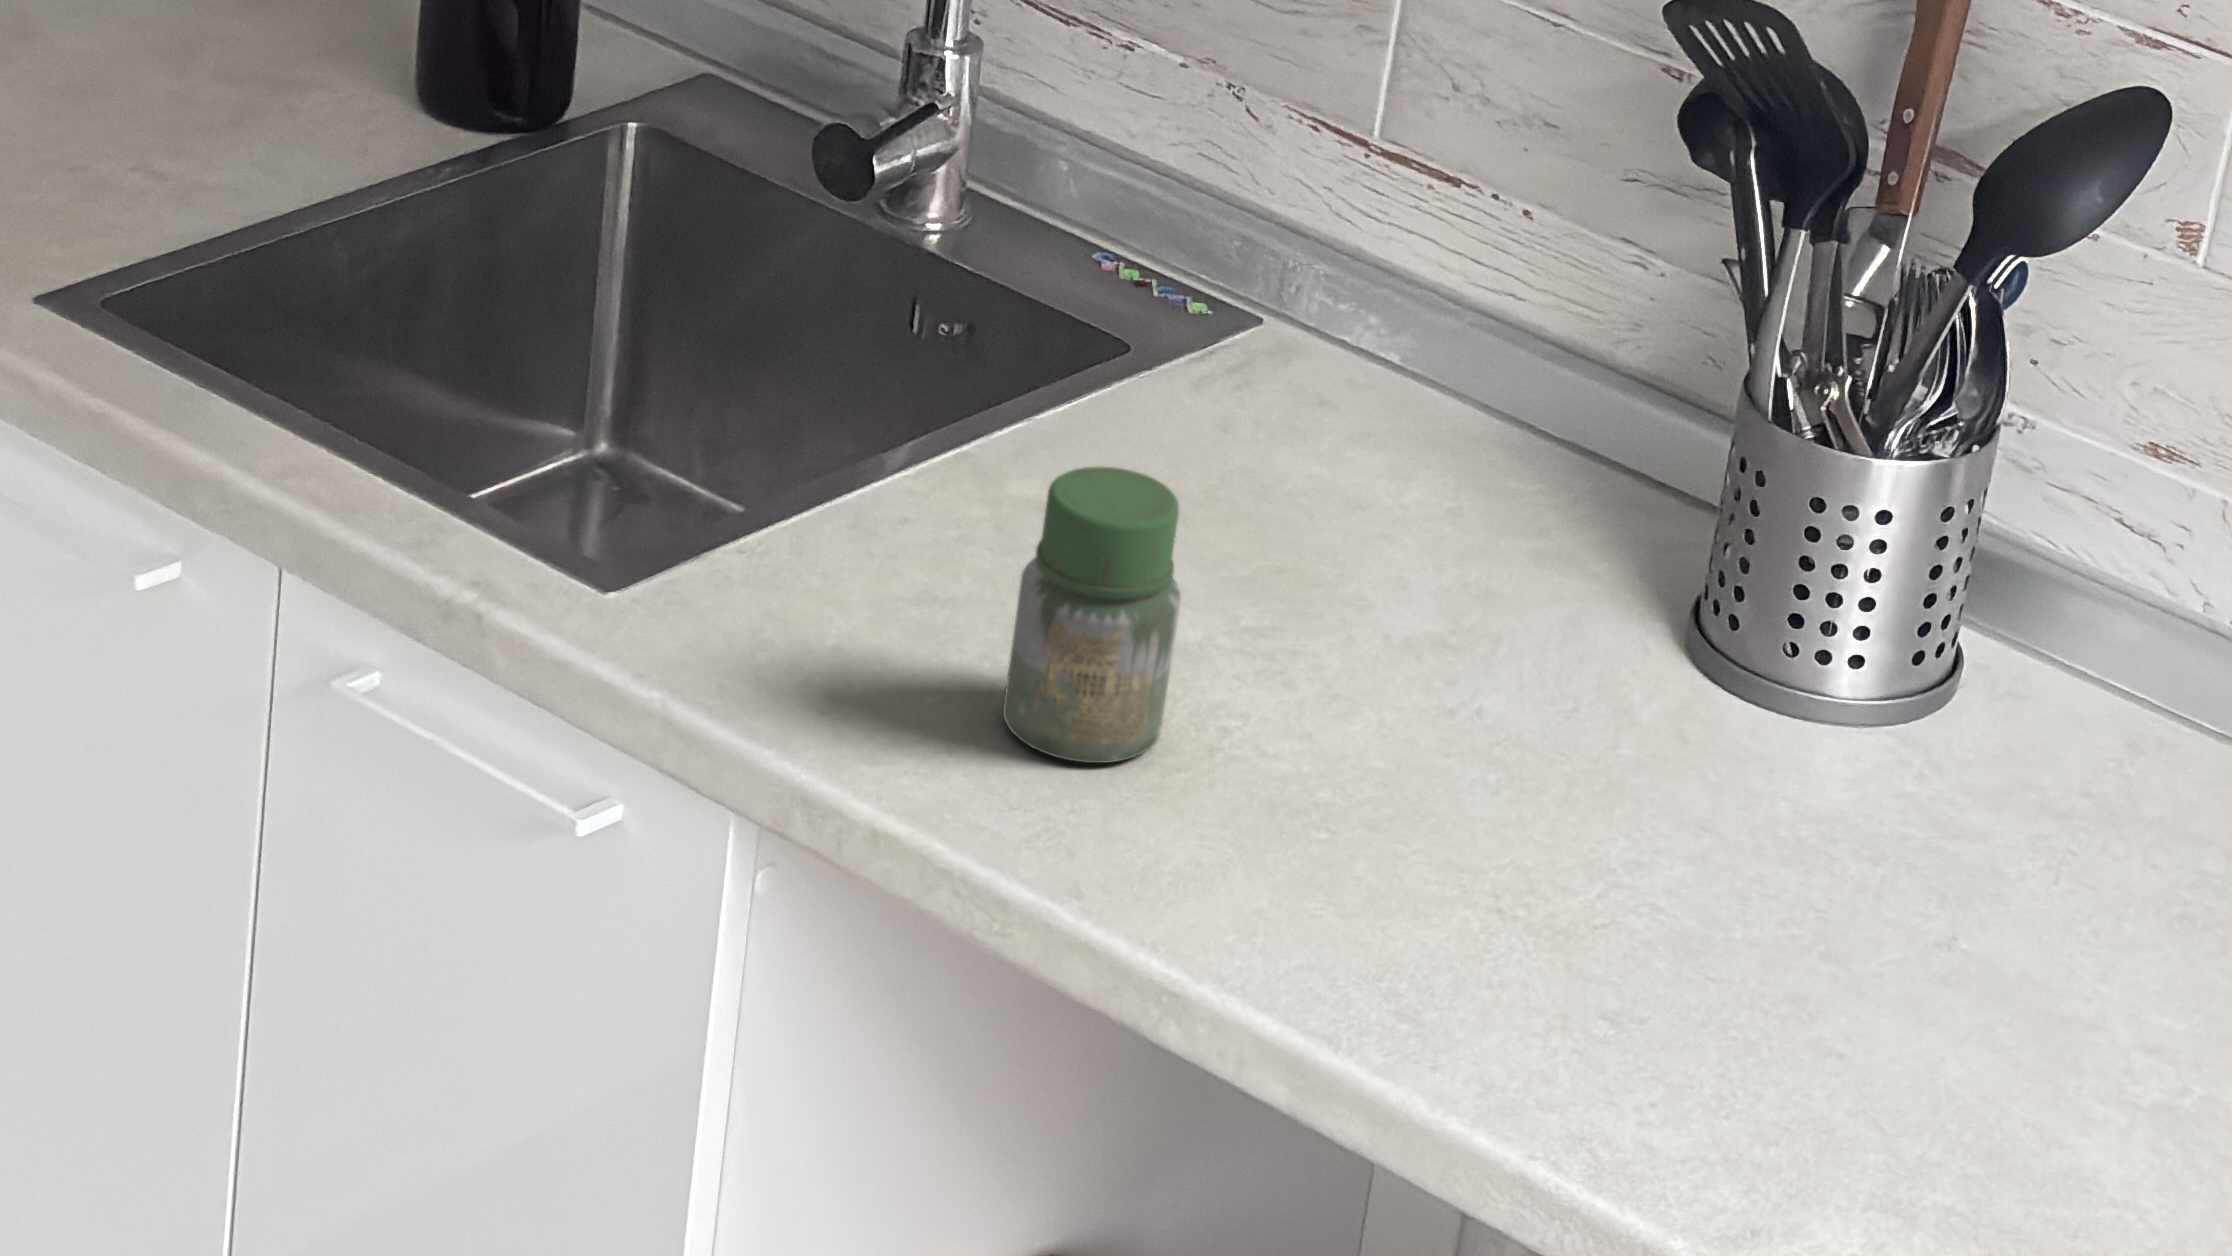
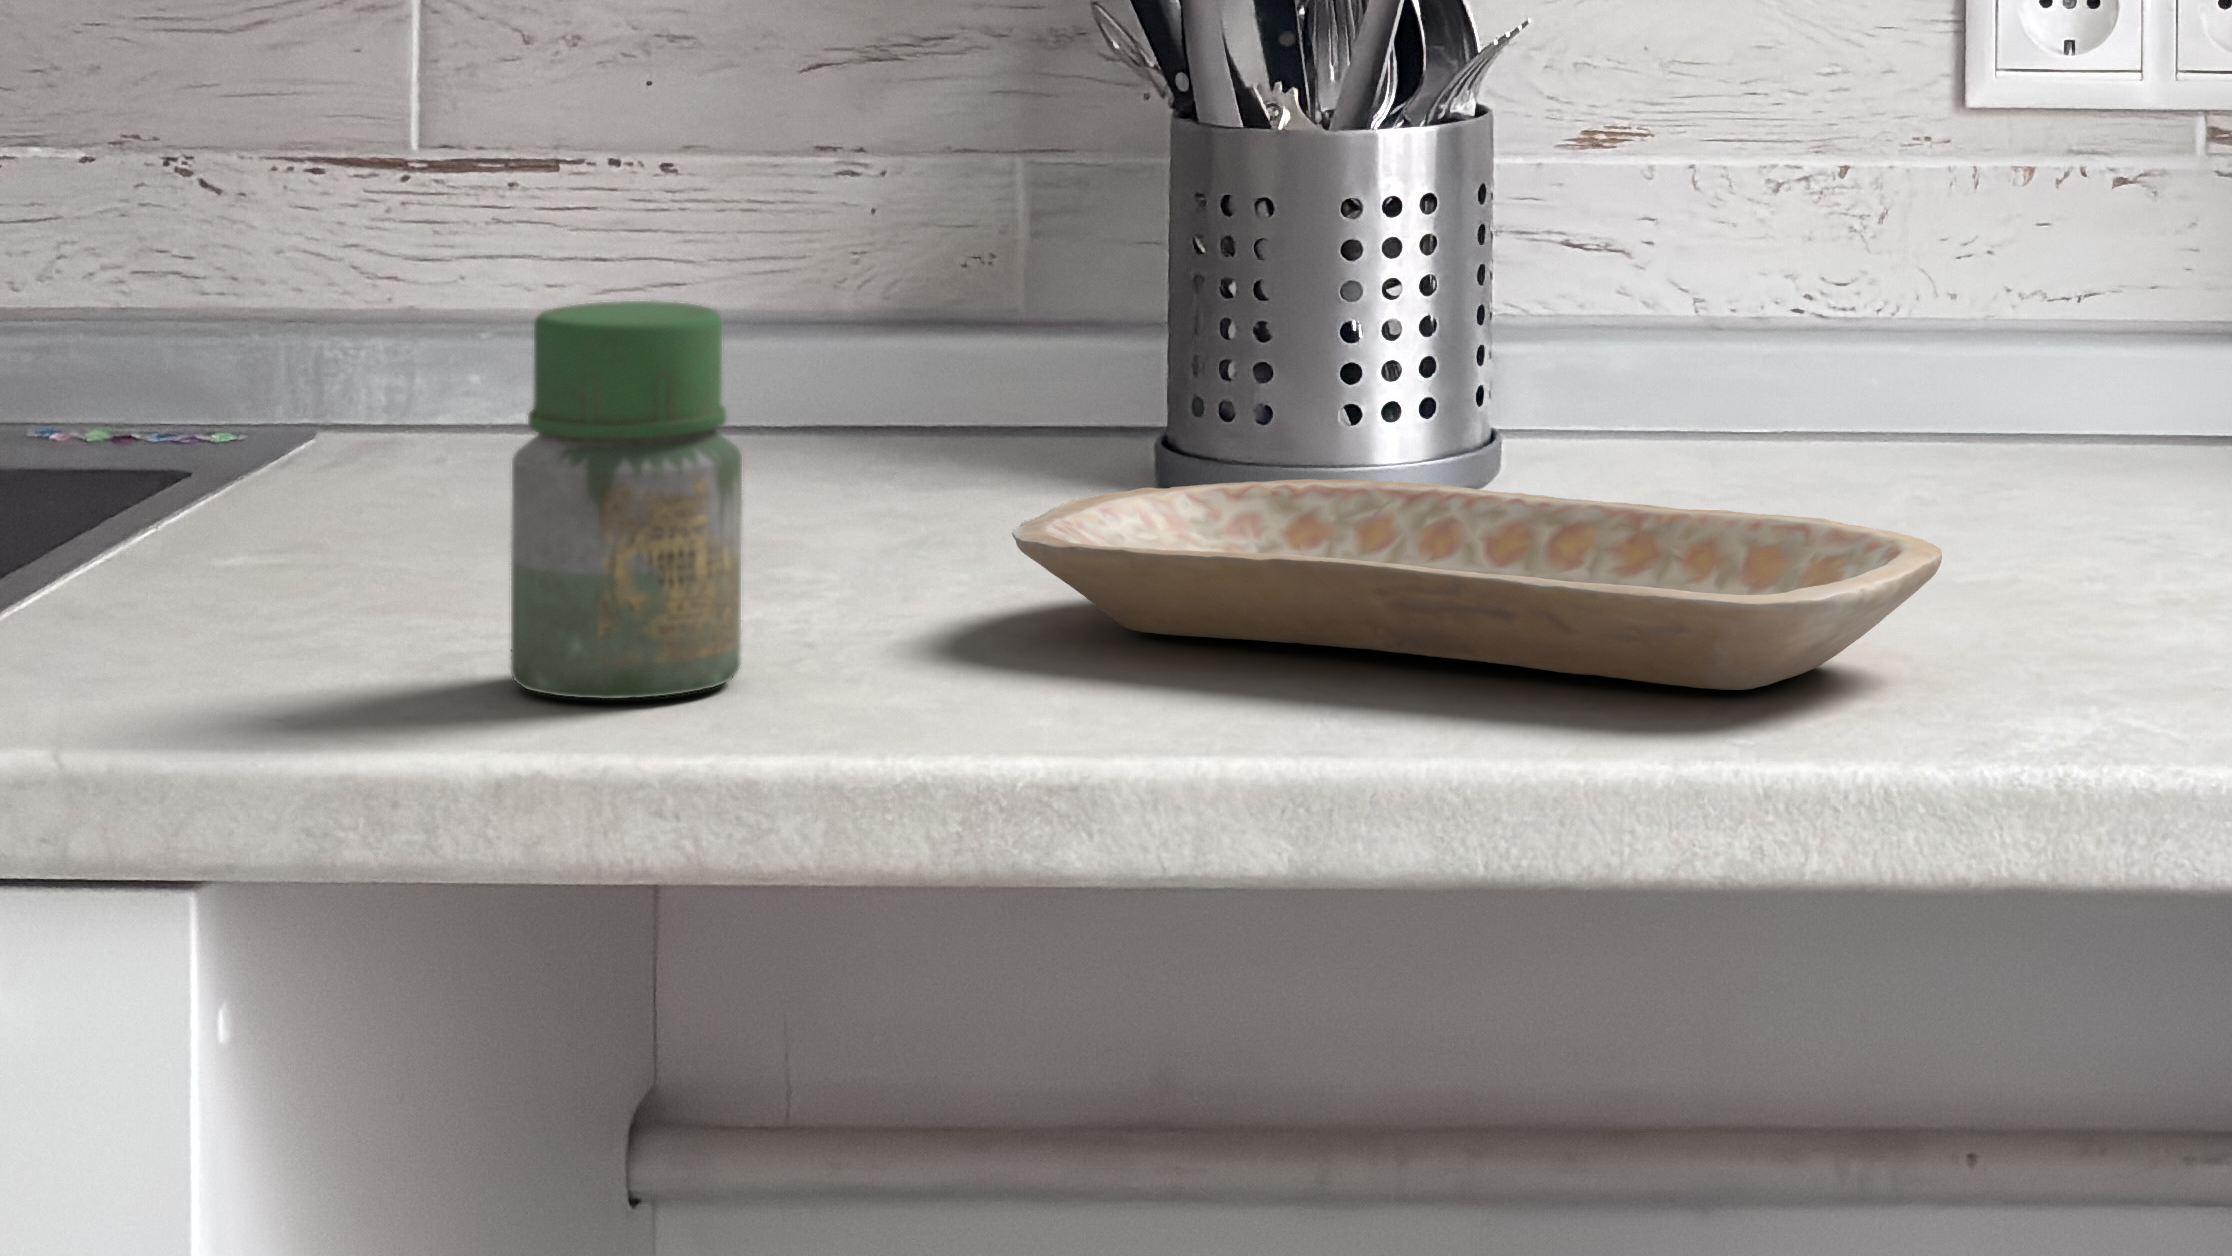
tray: none [1391,667,1958,1068] -> present [1012,479,1942,690]

